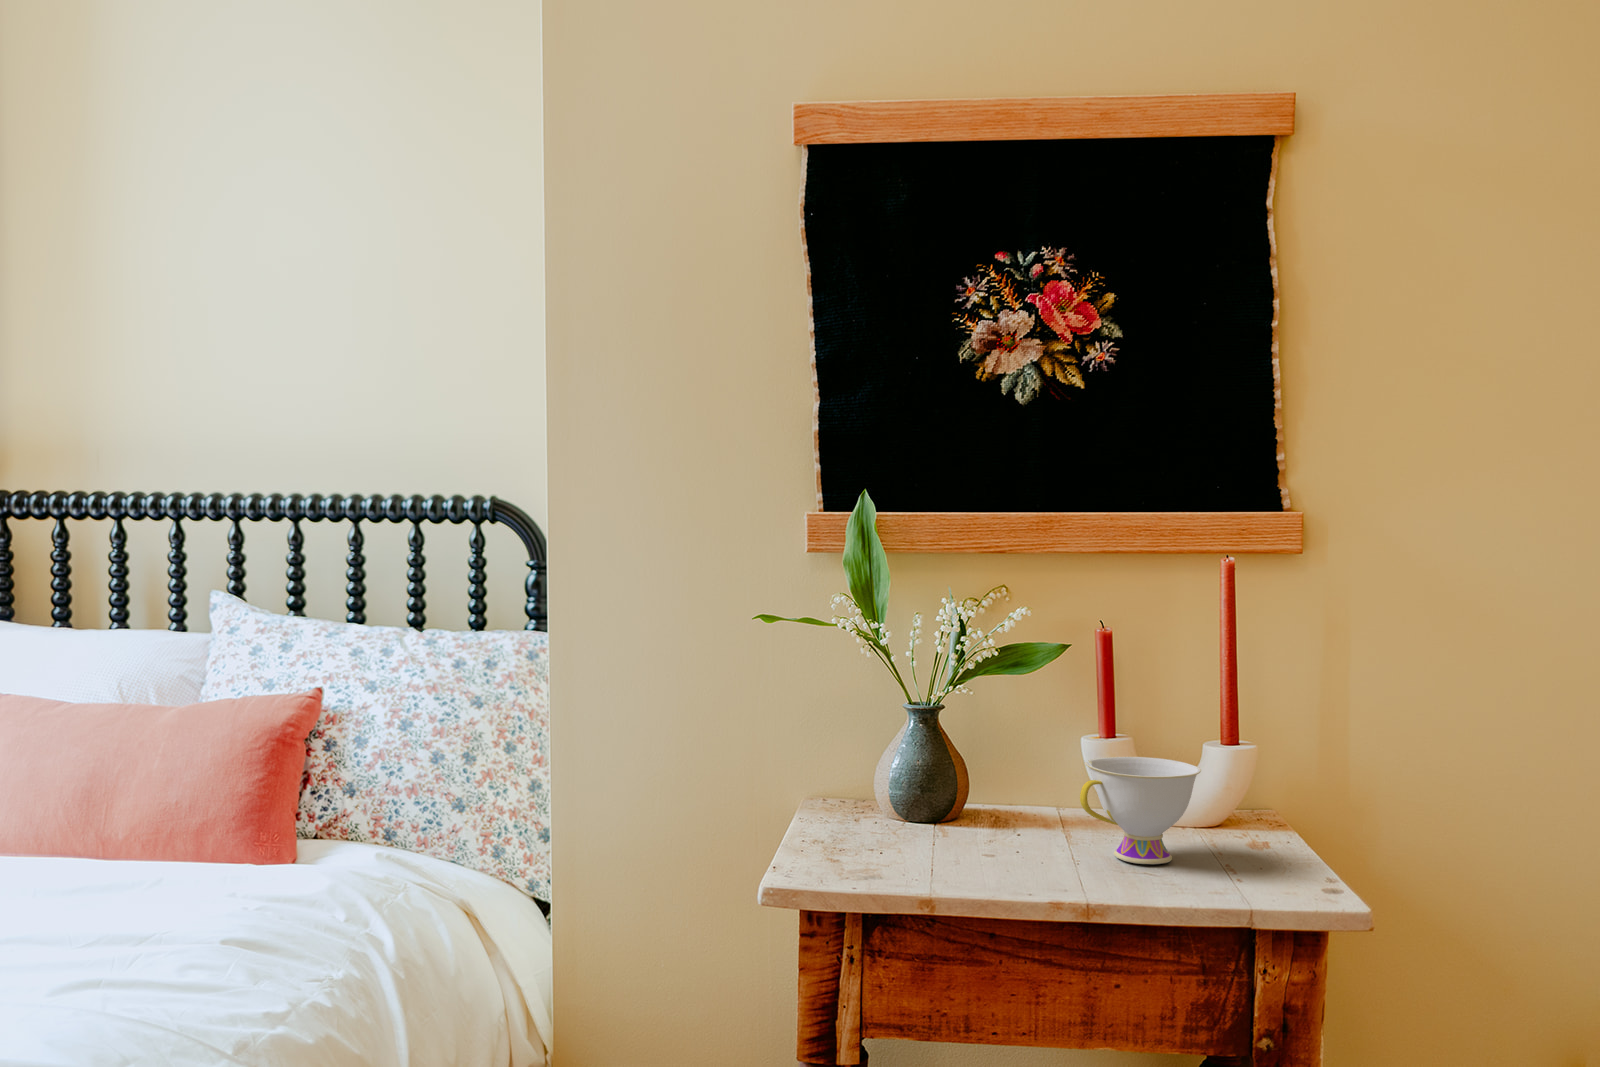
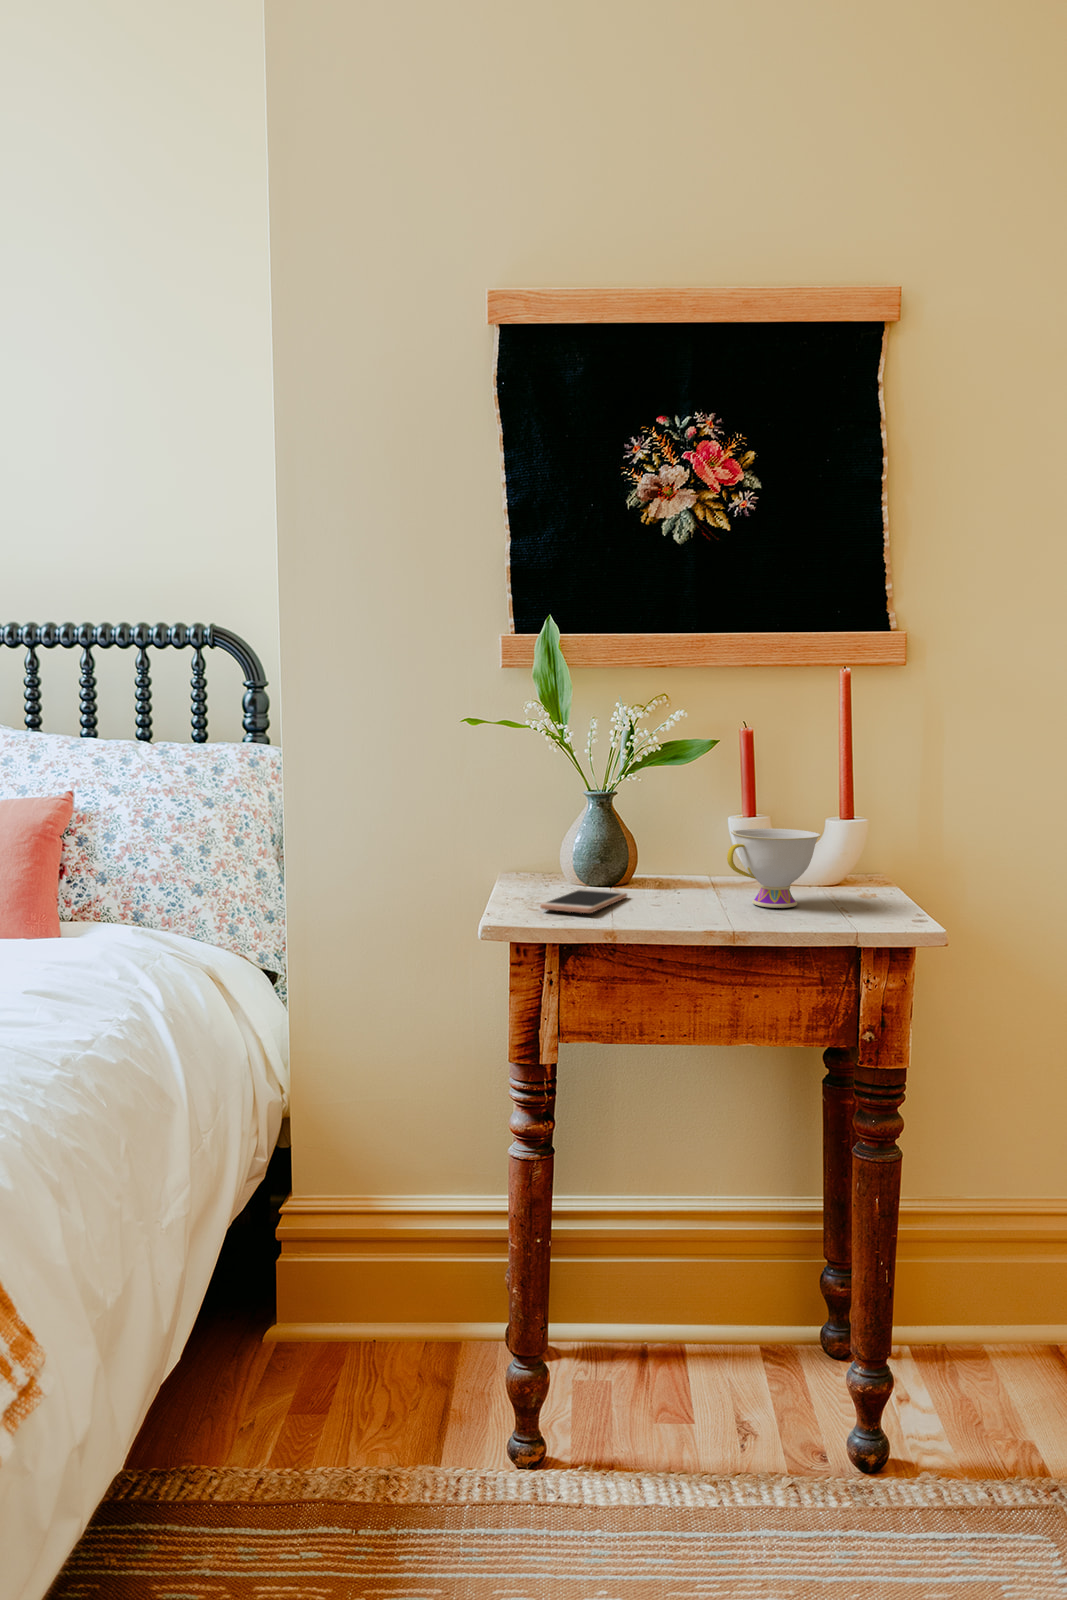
smartphone: none [841,828,955,869] -> present [540,889,627,913]

